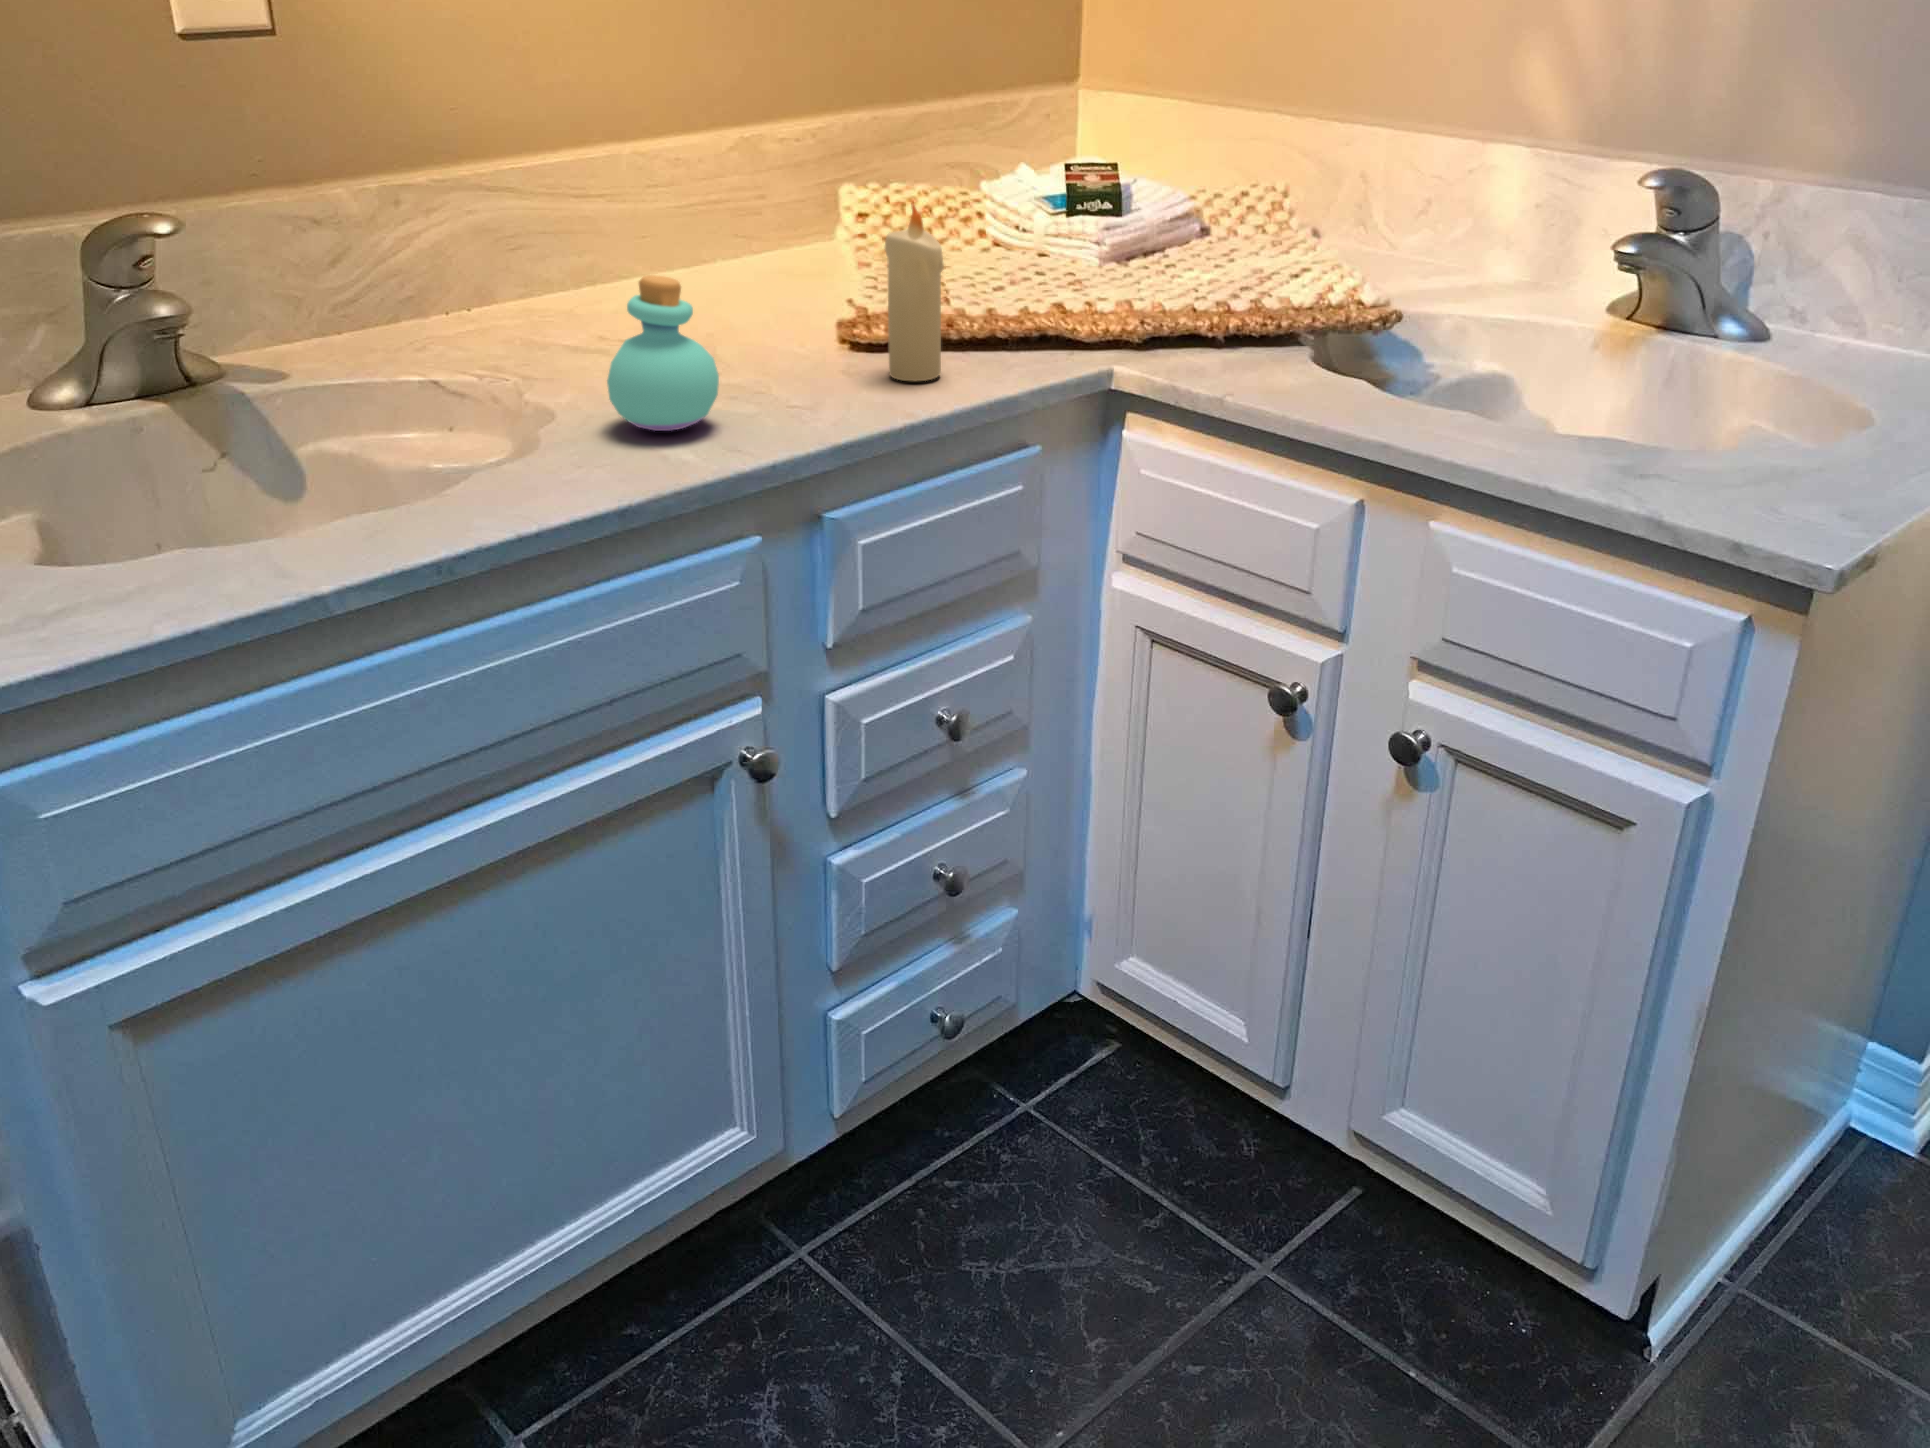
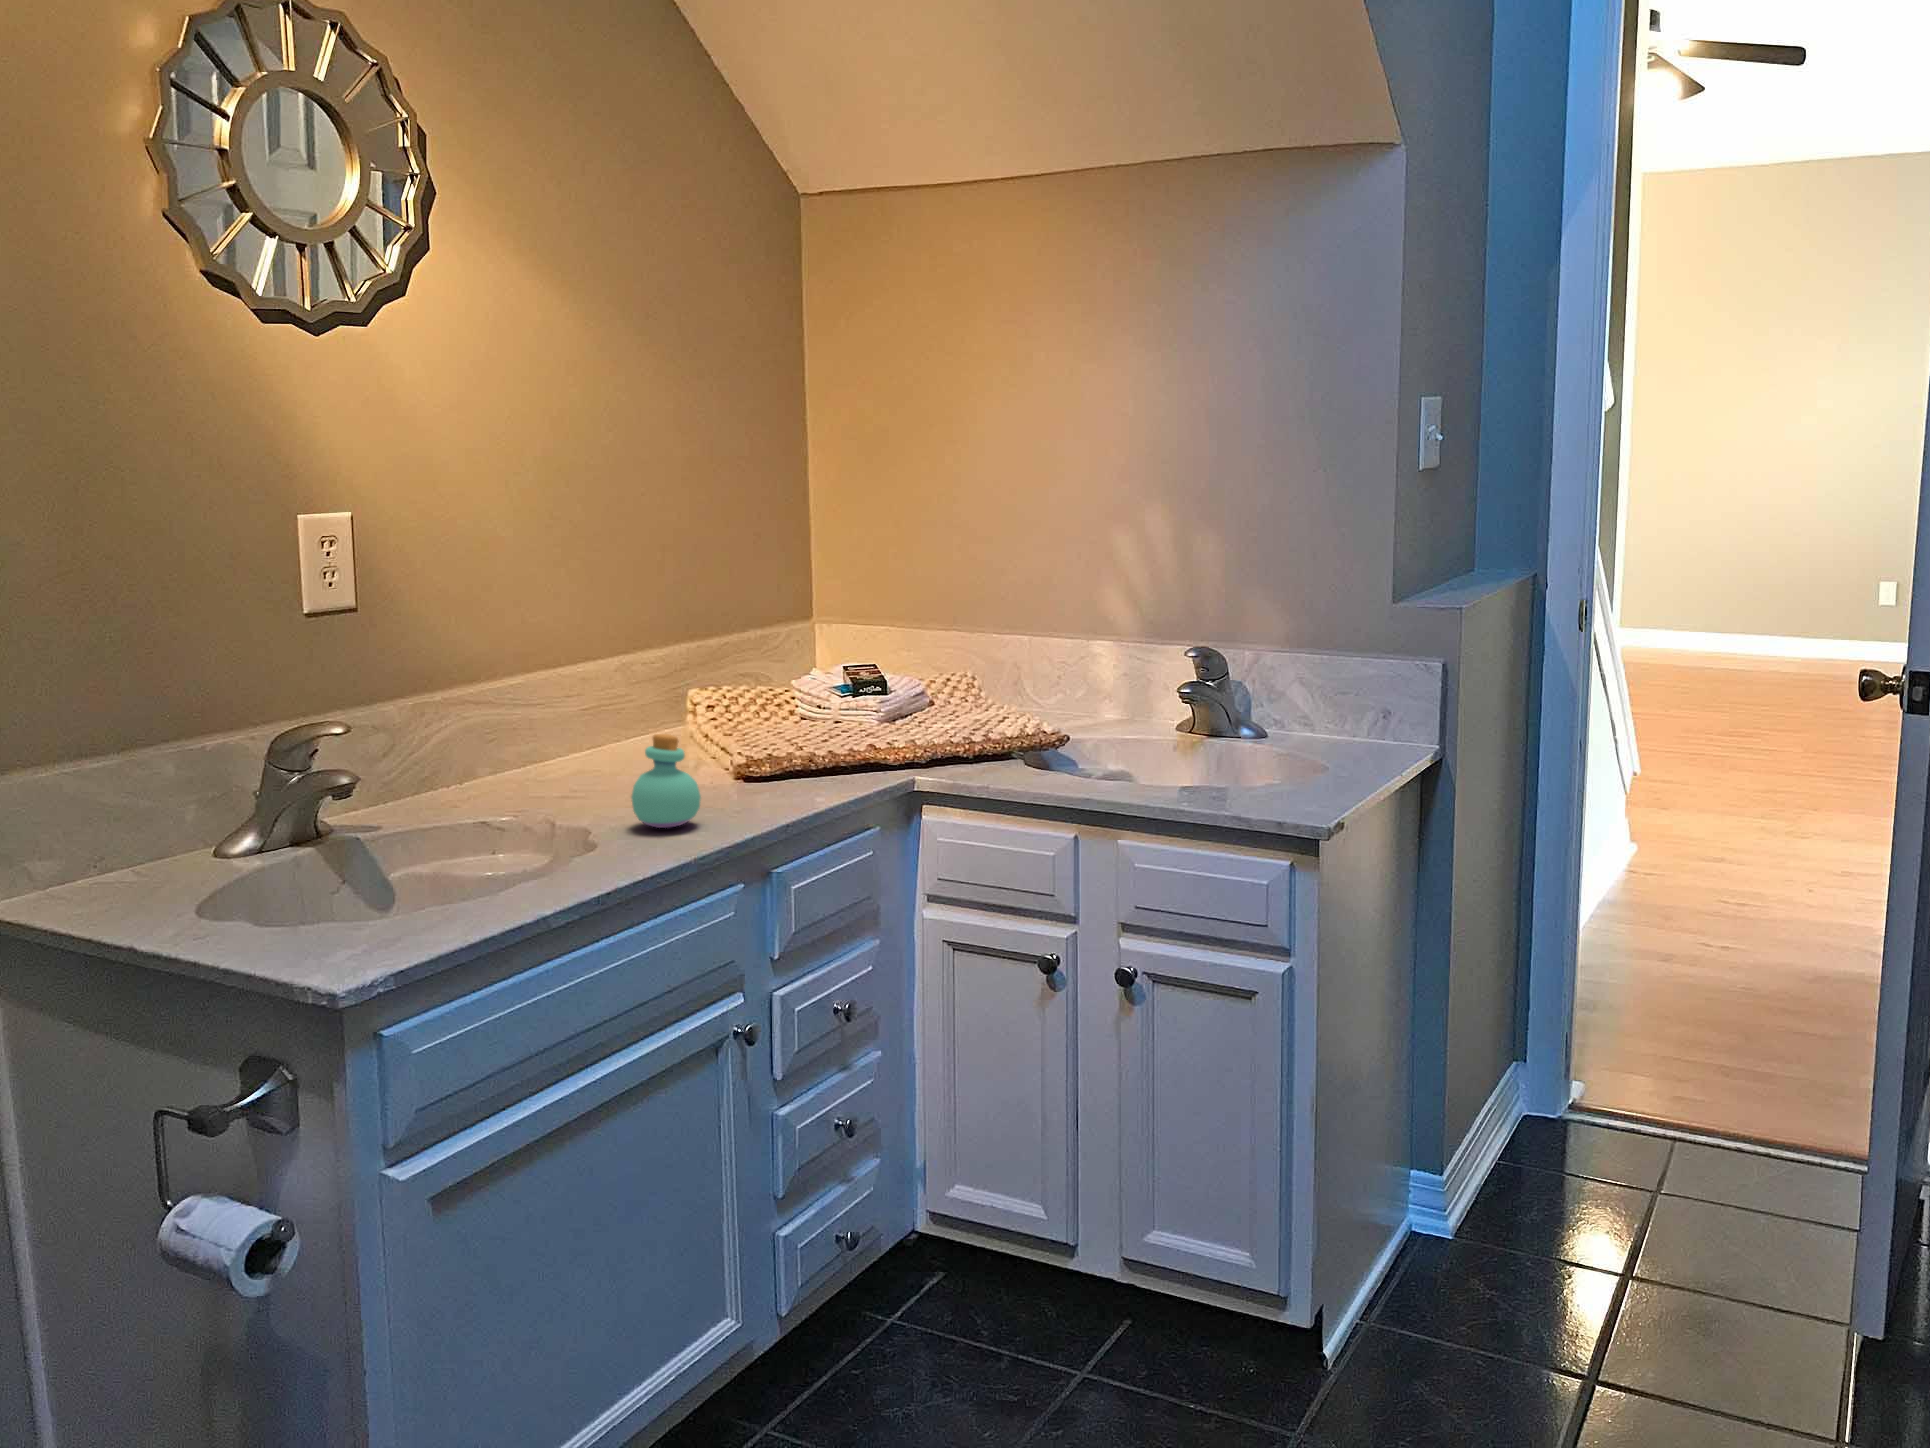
candle: present [885,203,944,381] -> none [777,686,814,794]

